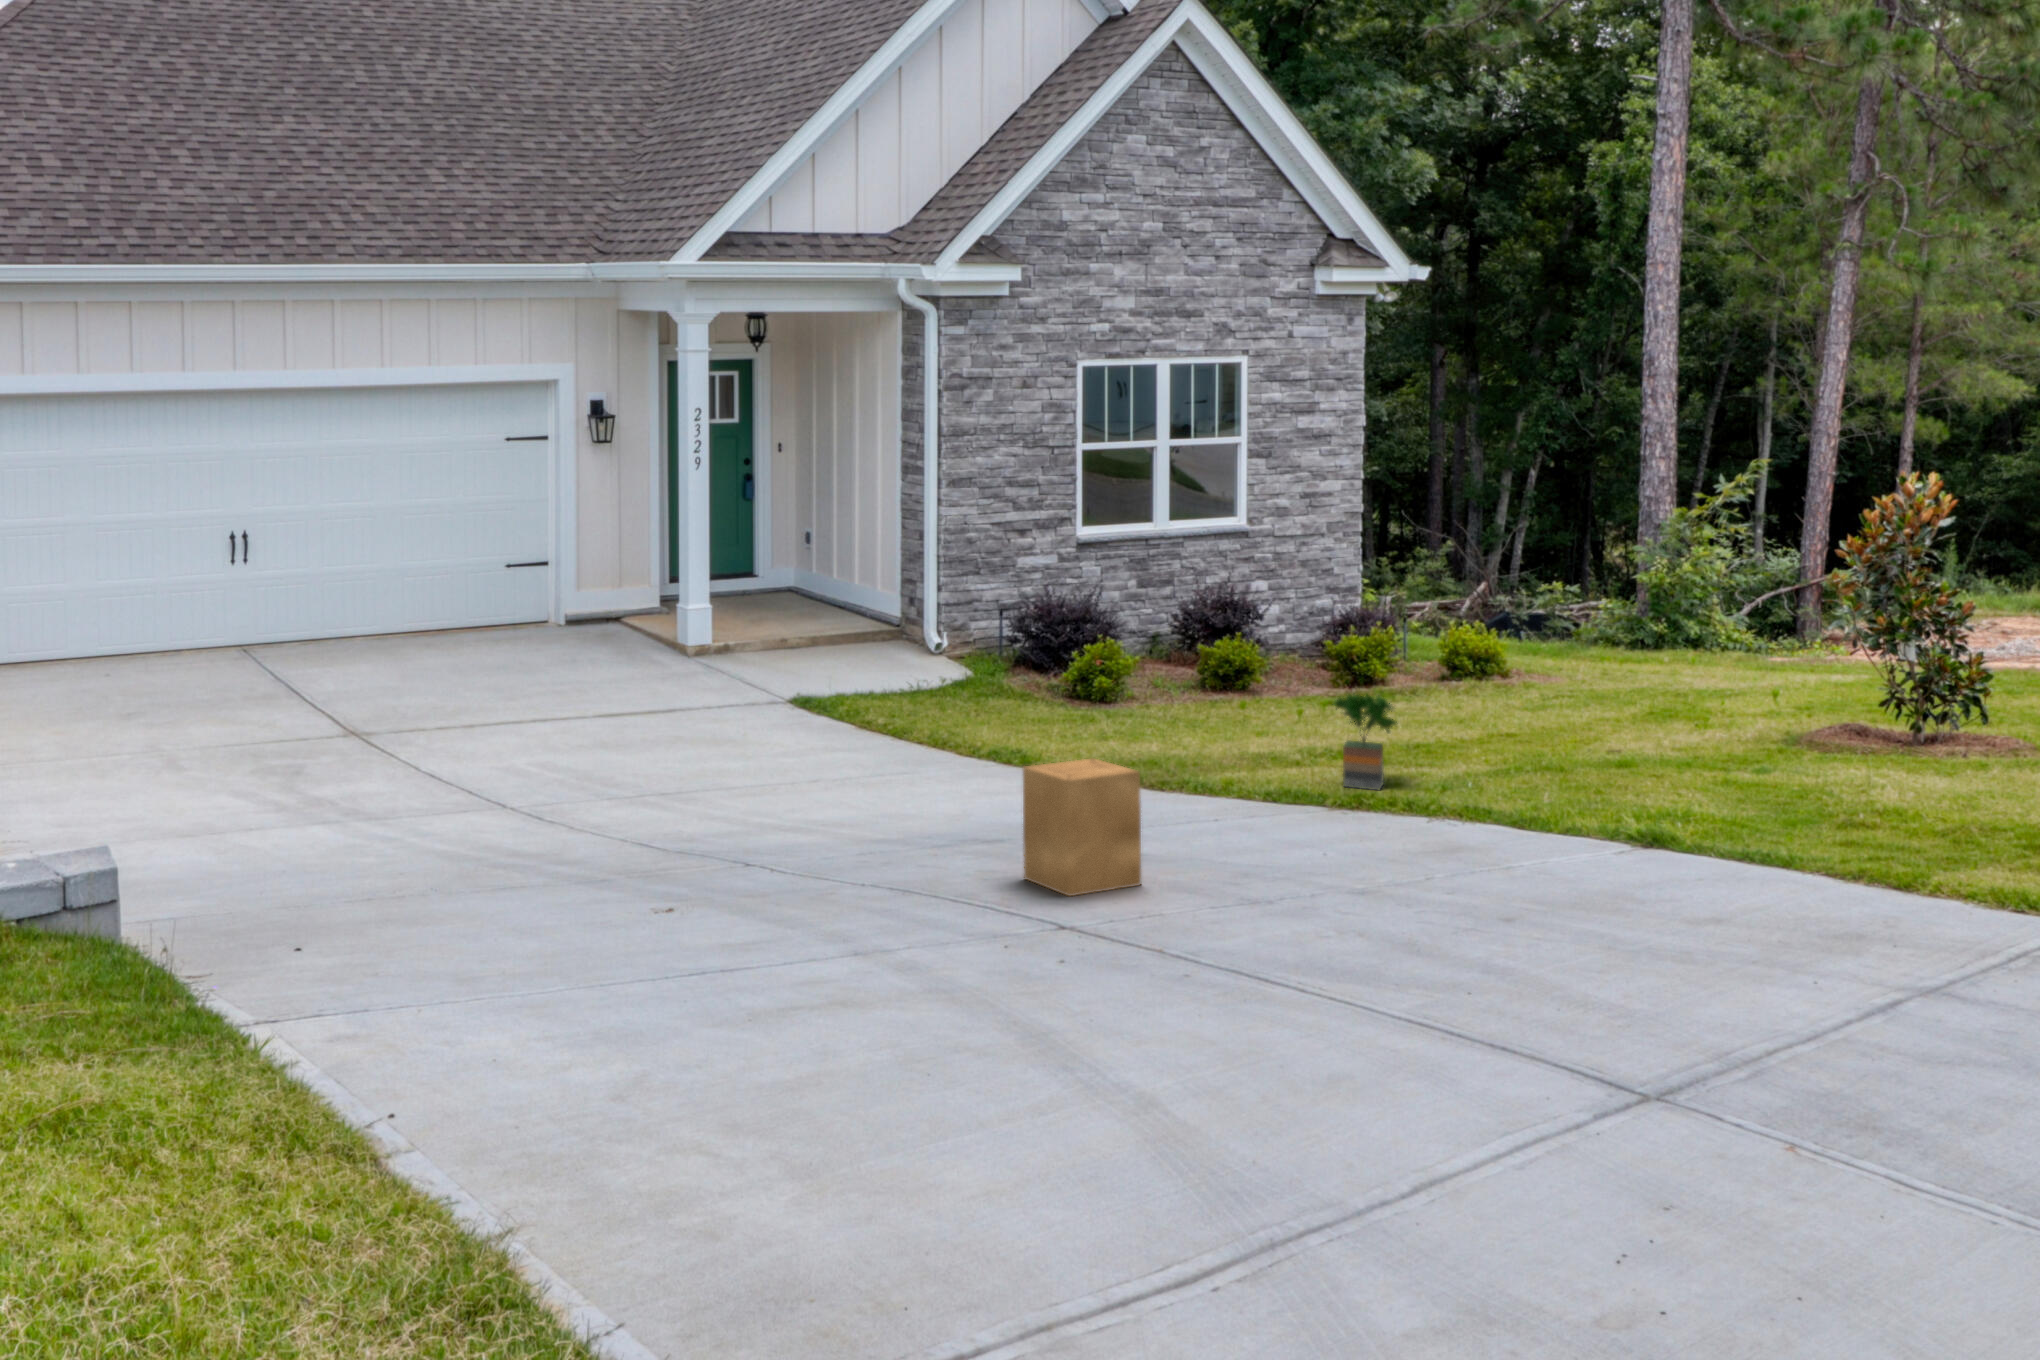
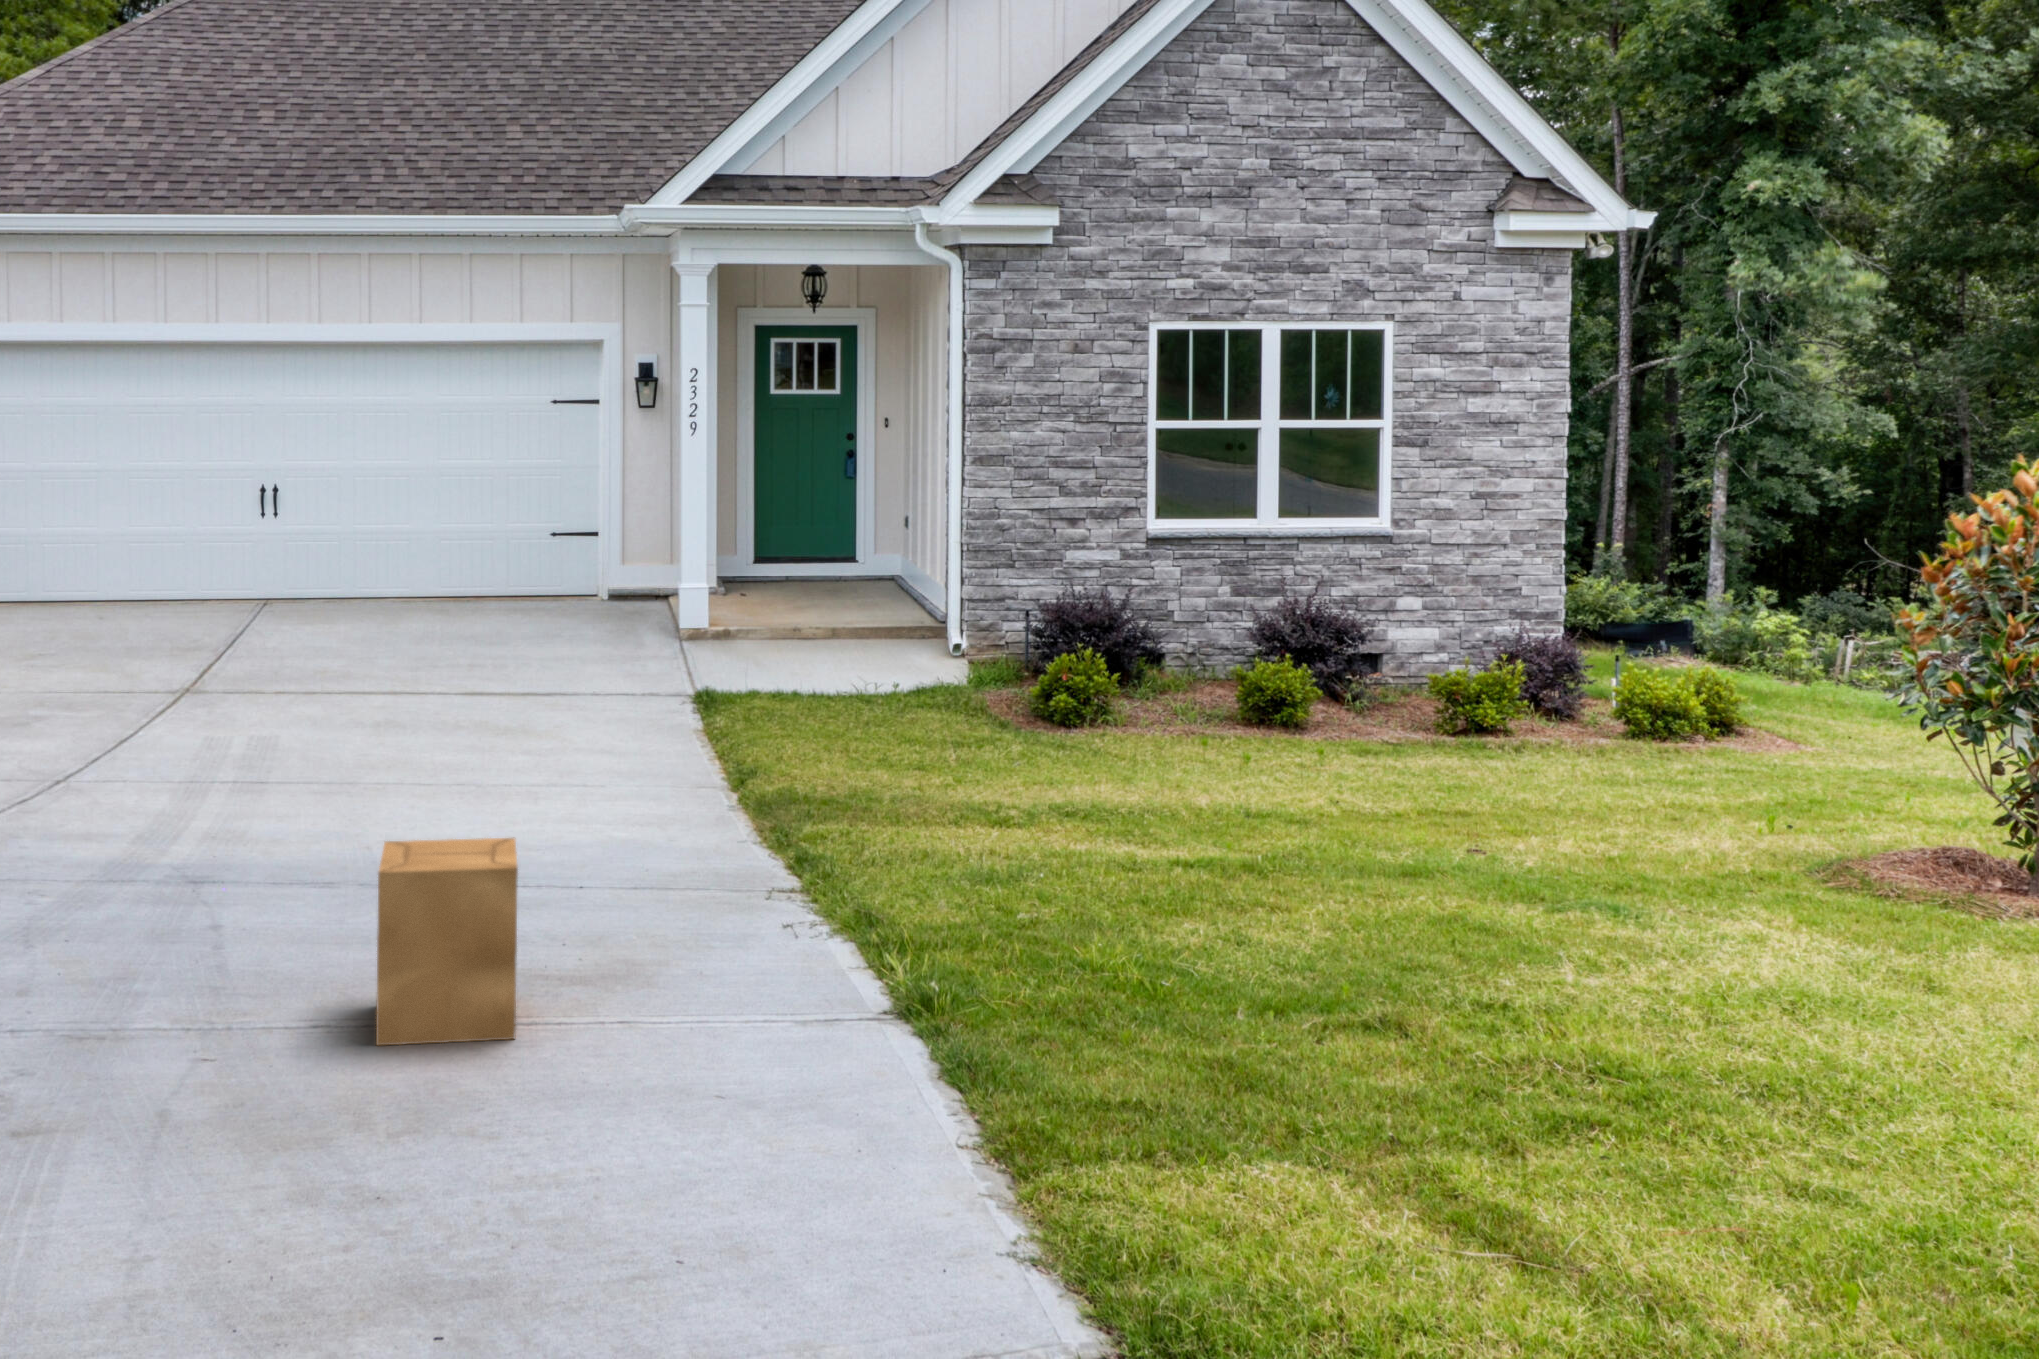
potted tree: present [1334,694,1398,790] -> none [1123,764,1212,912]

